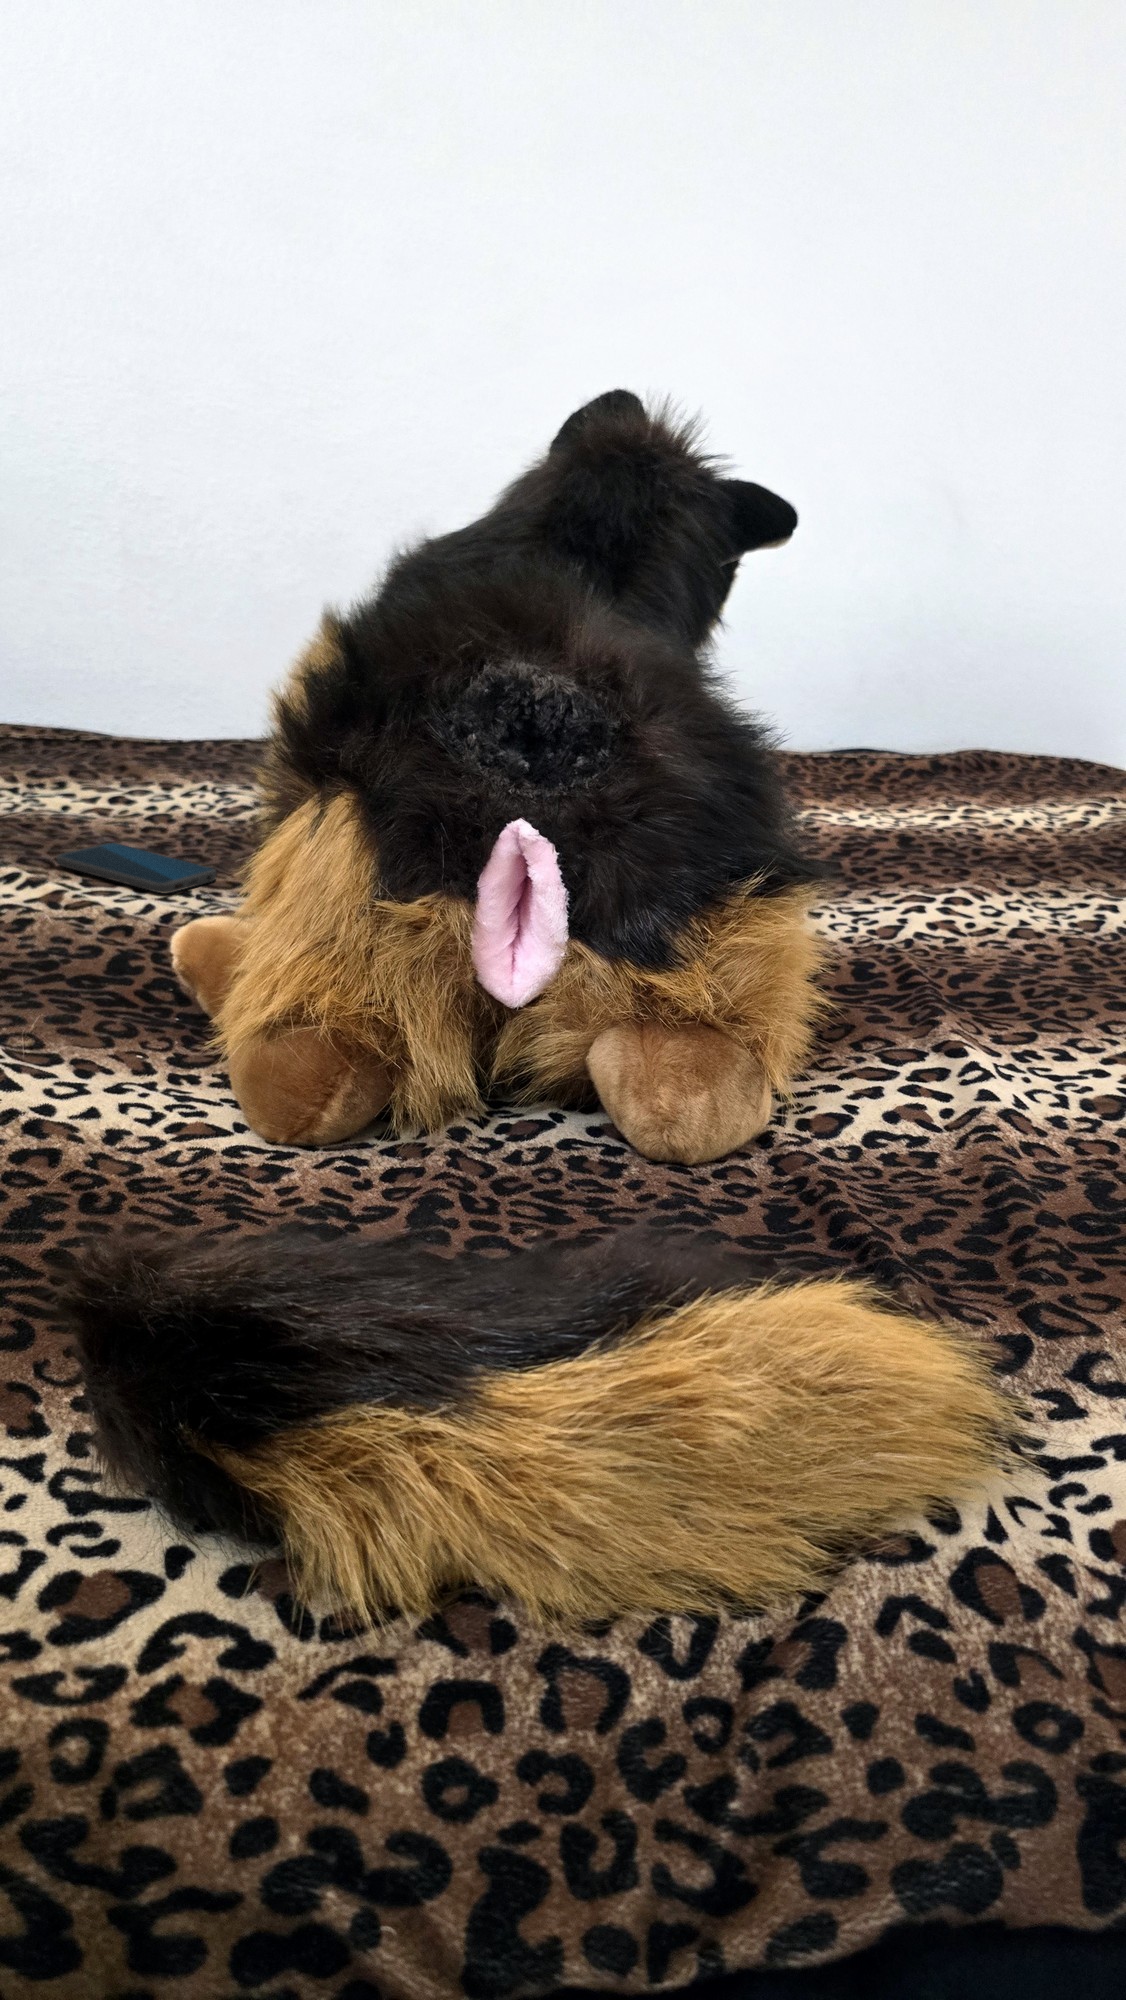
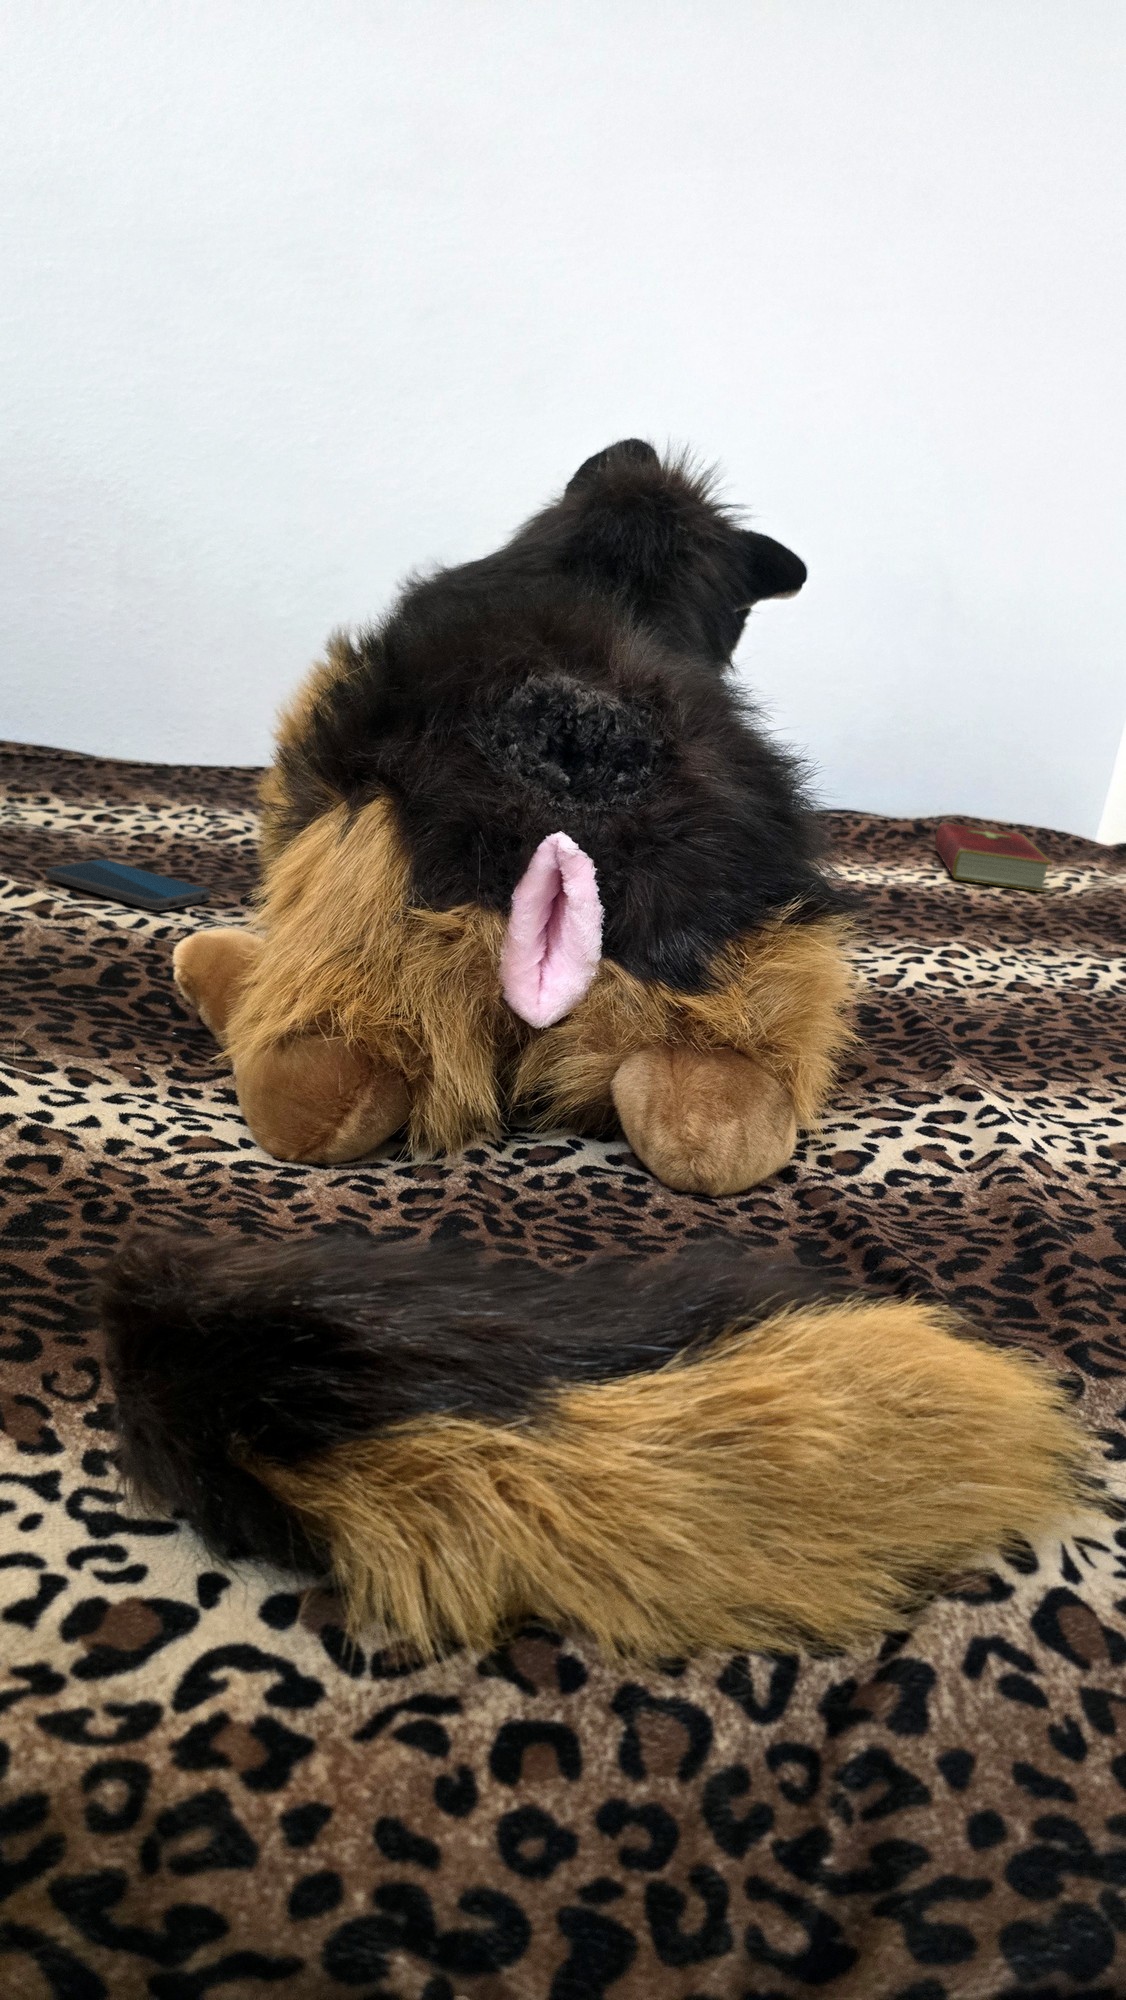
hardcover book: none [955,759,1071,829] -> present [935,823,1052,892]

